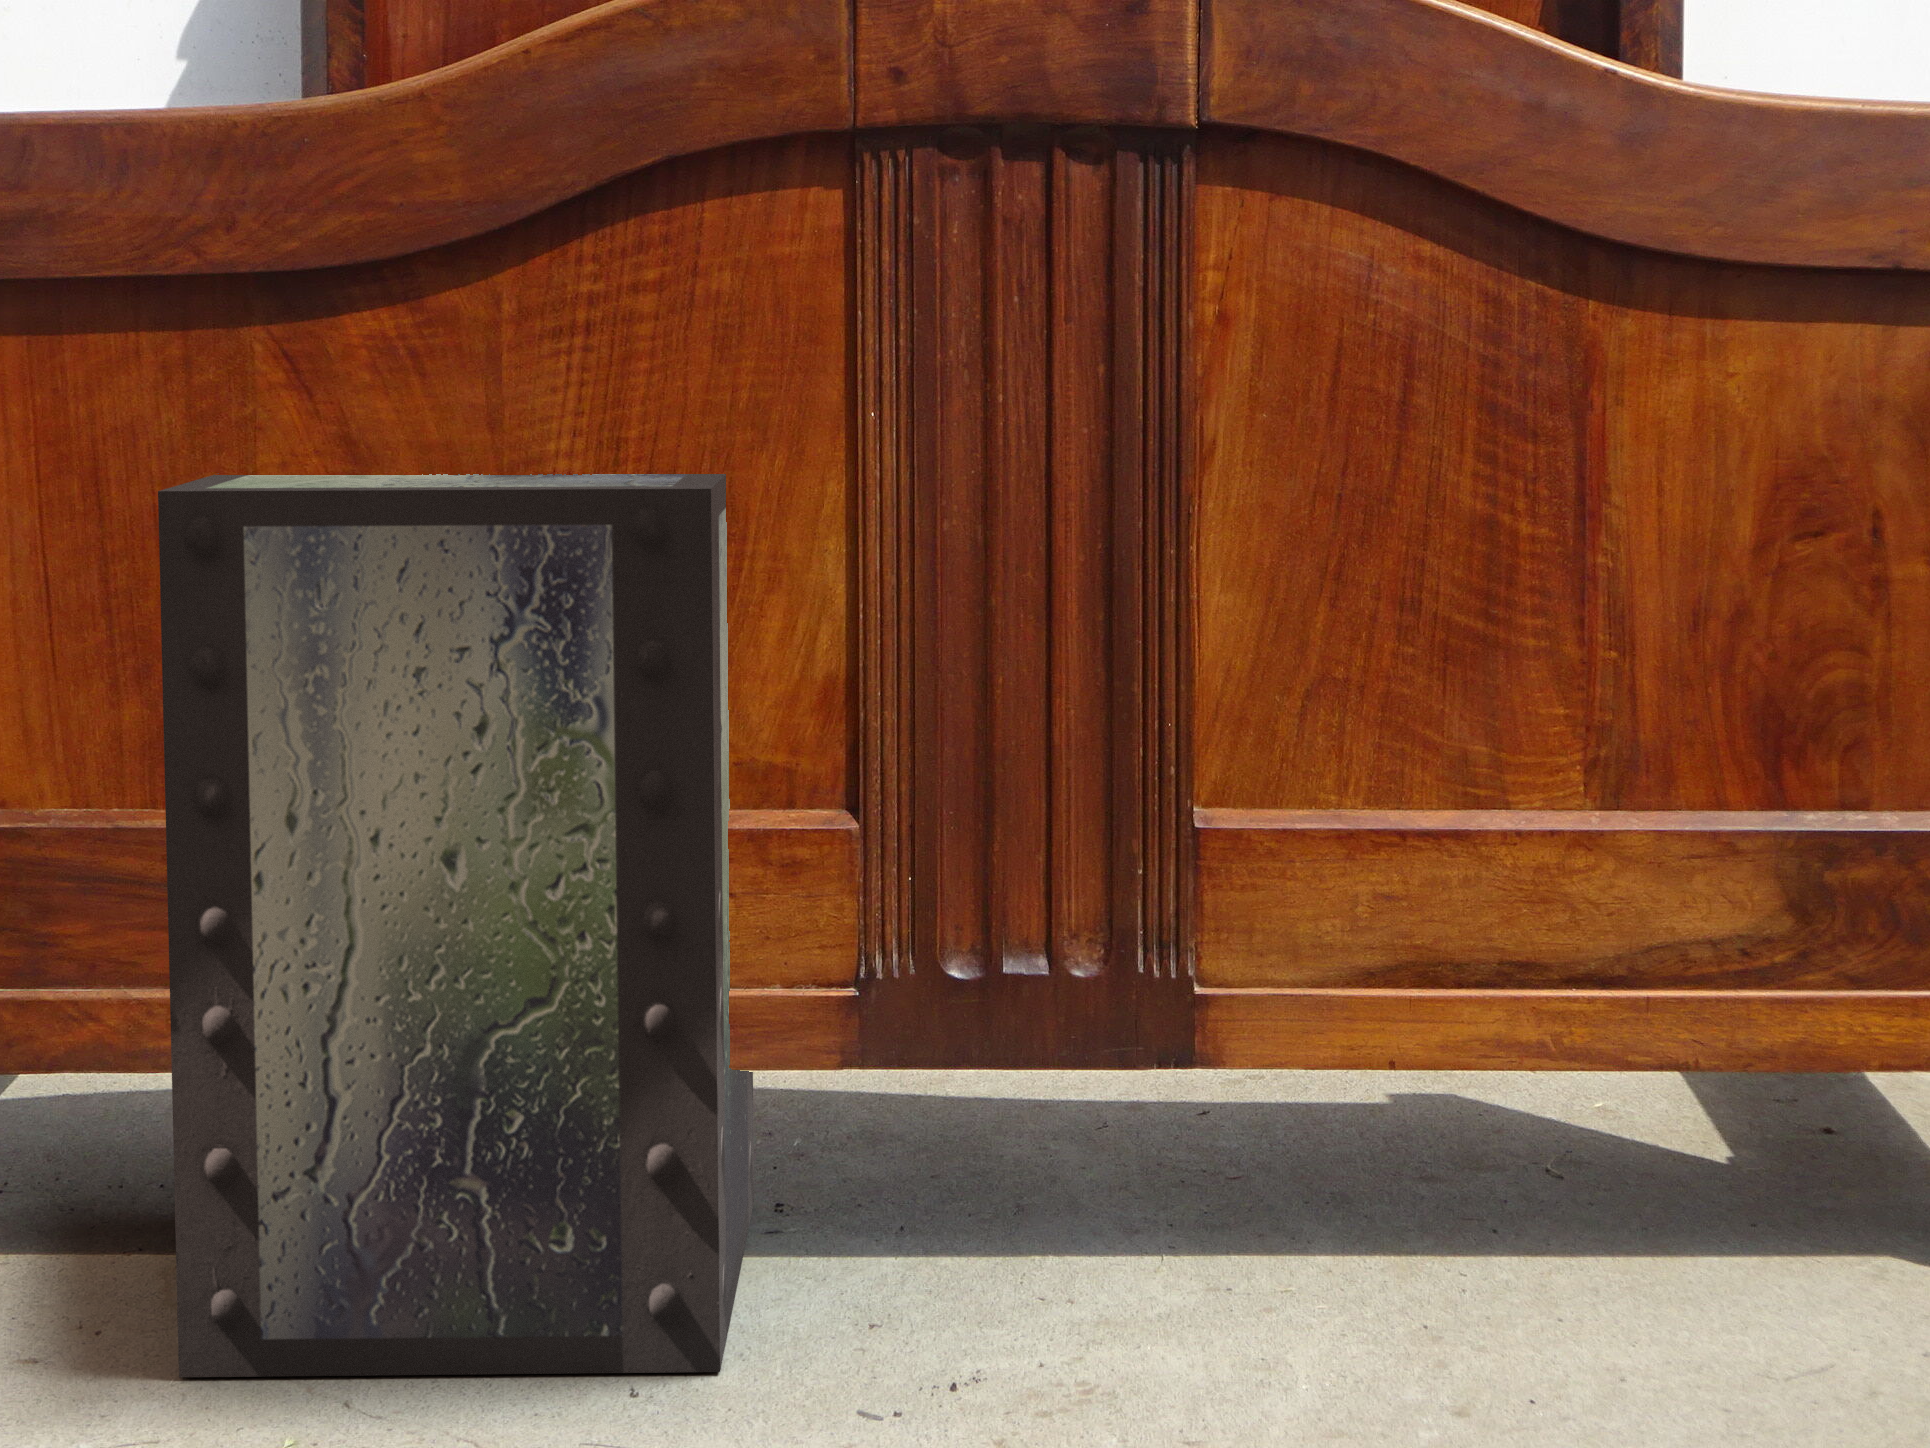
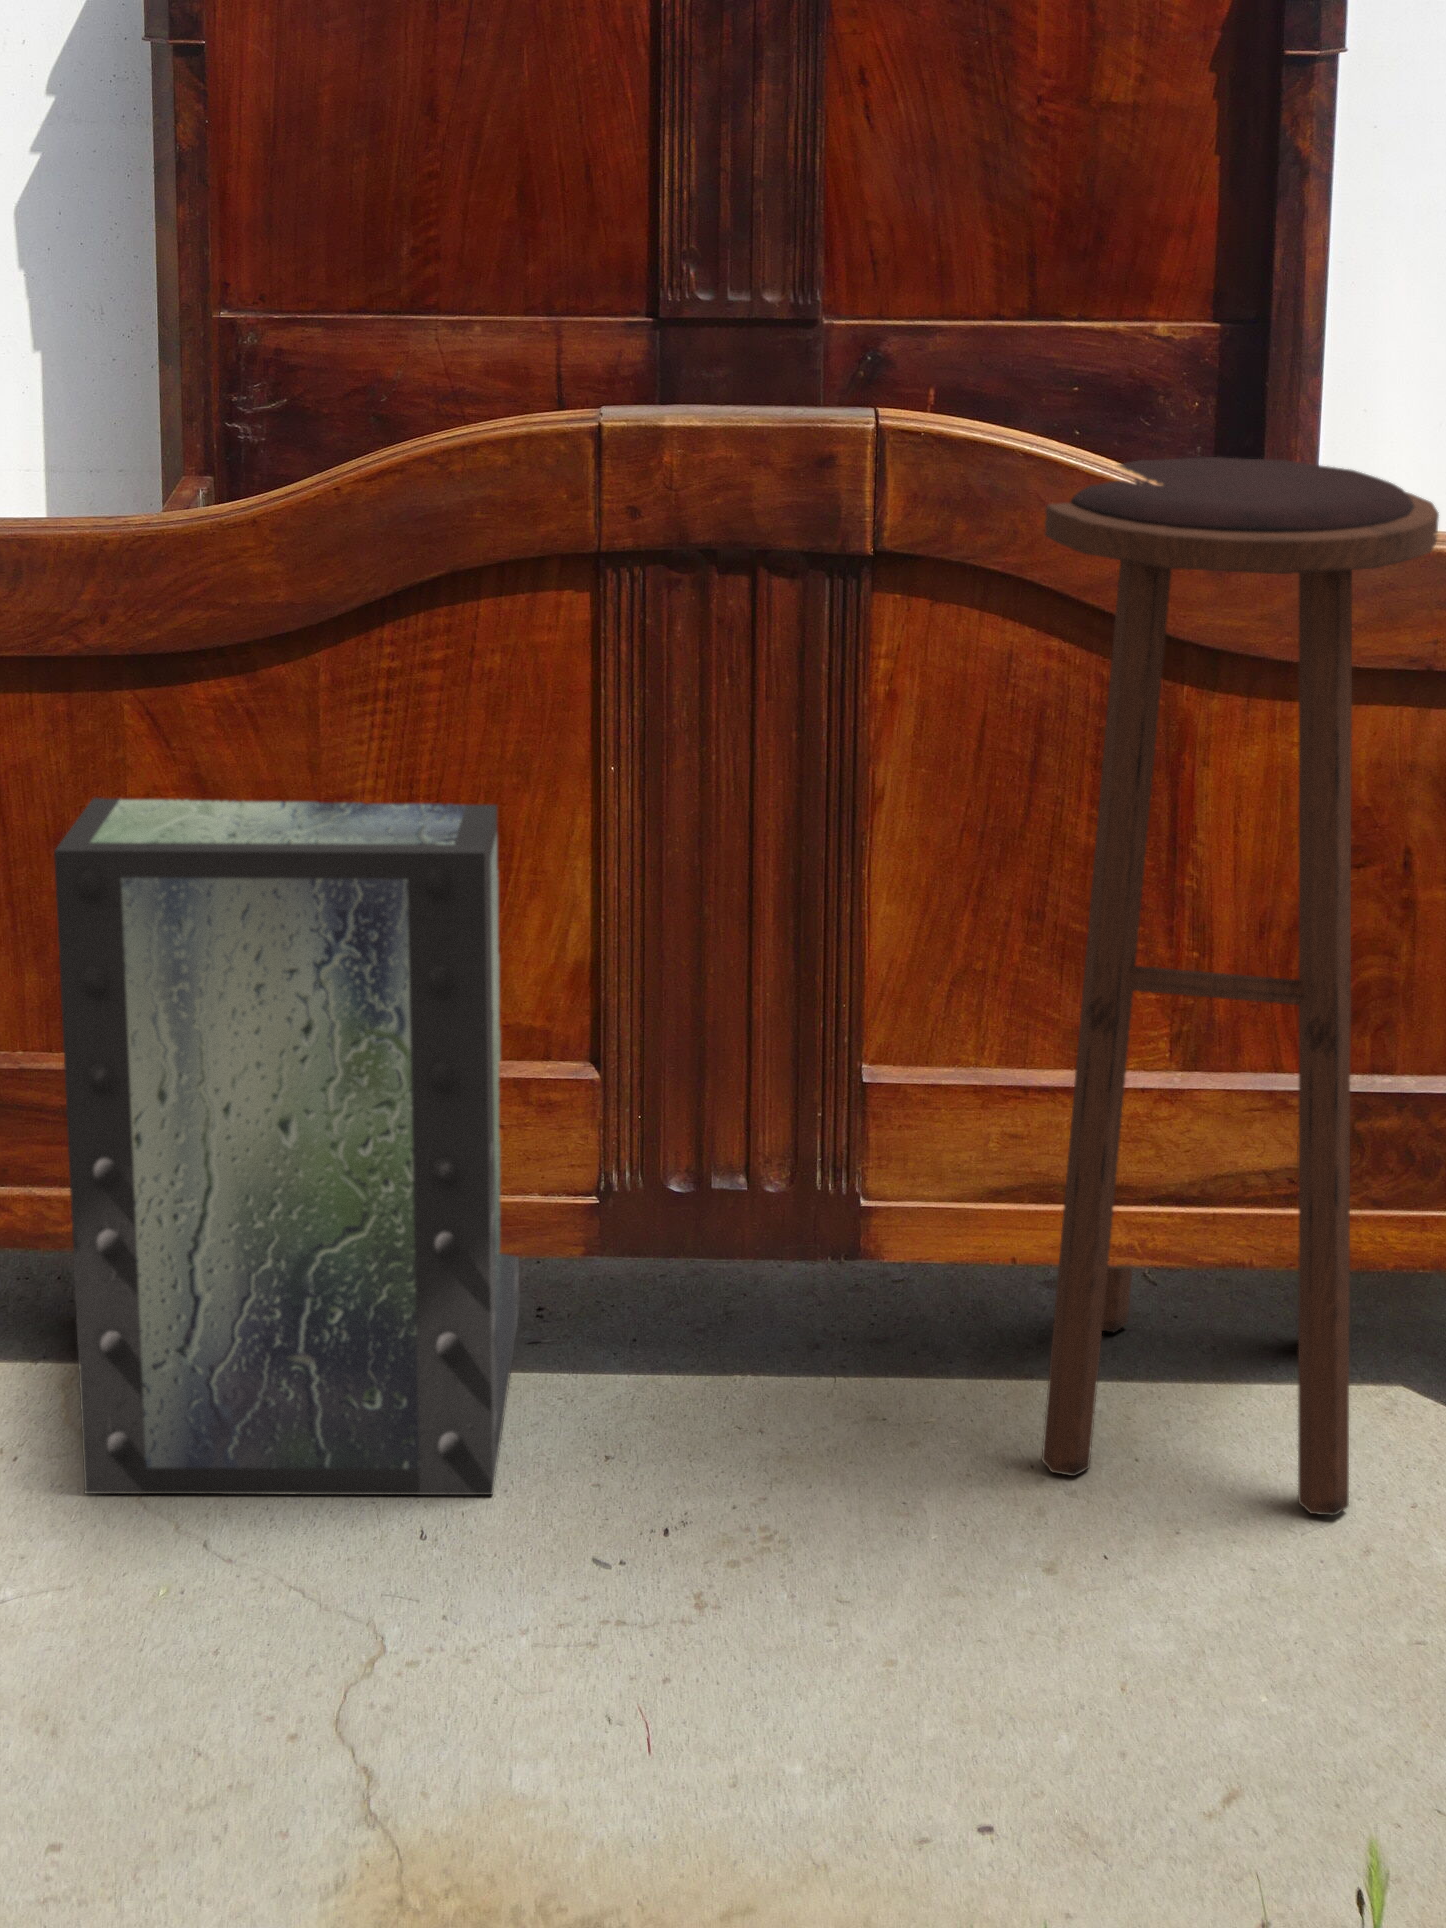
stool: none [1401,33,1898,1376] -> present [1042,457,1439,1516]

